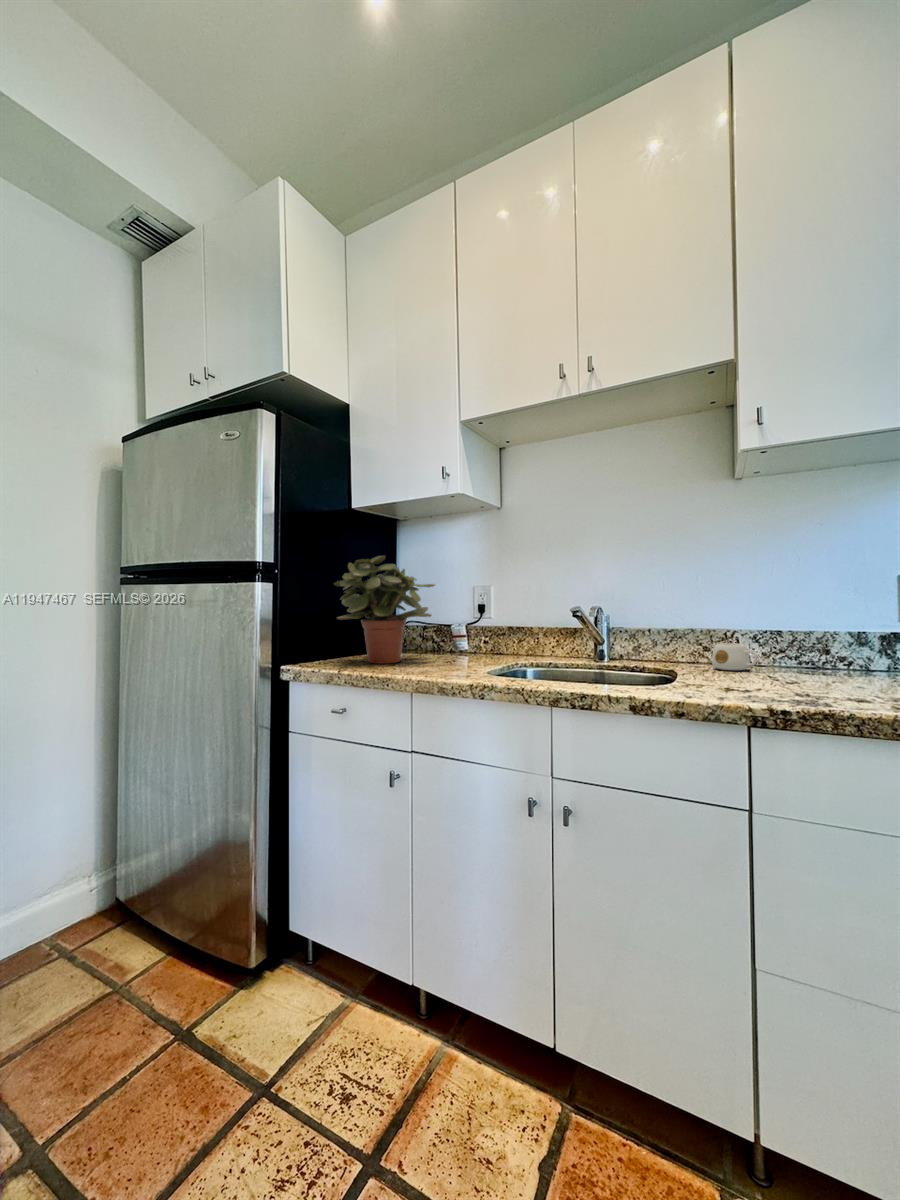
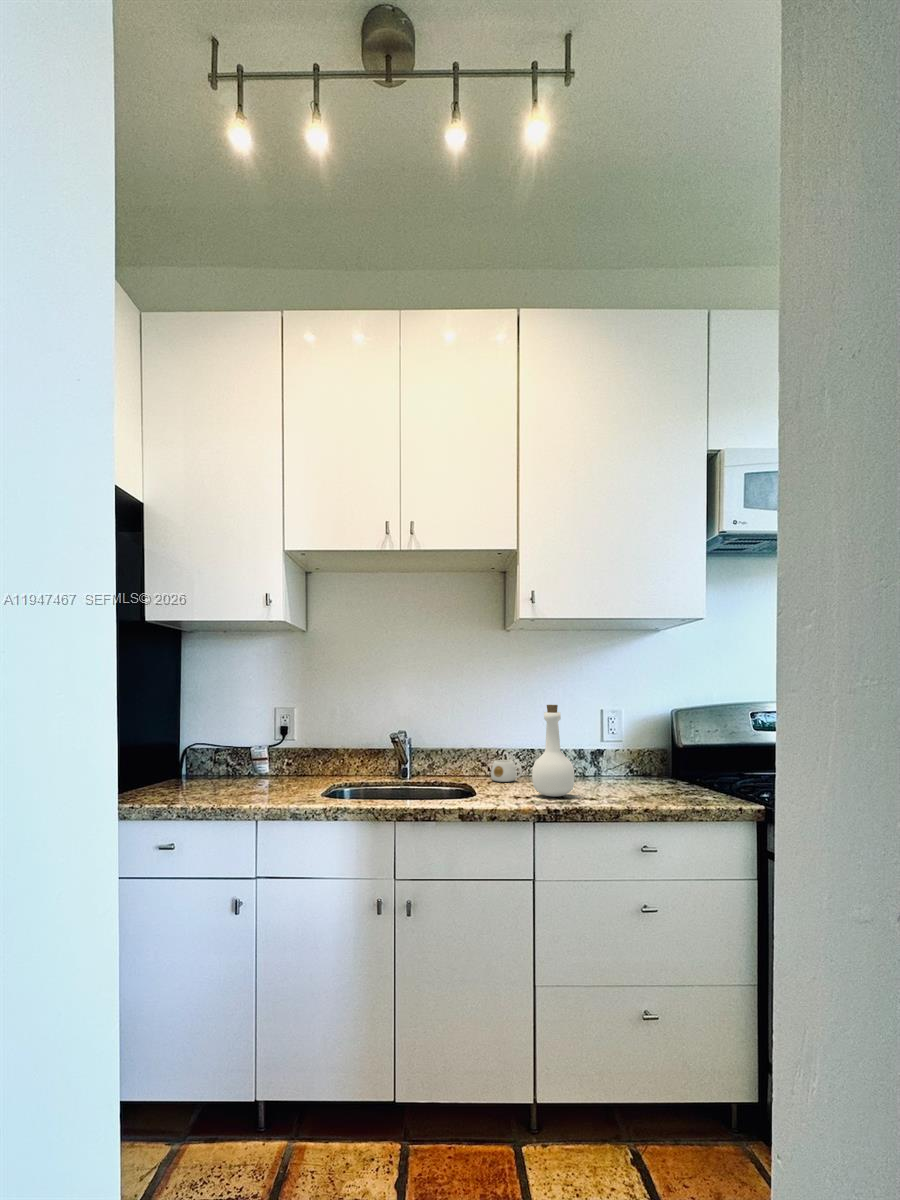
bottle: none [765,553,845,692] -> present [532,705,575,797]
potted plant: present [334,556,435,664] -> none [150,682,260,795]

